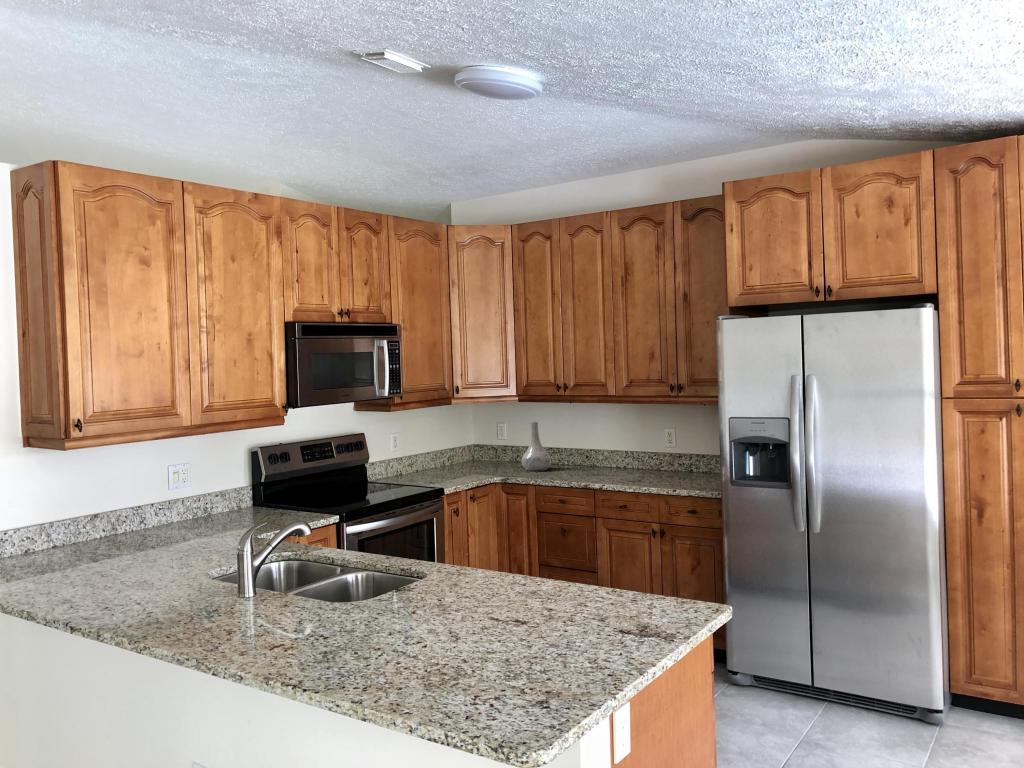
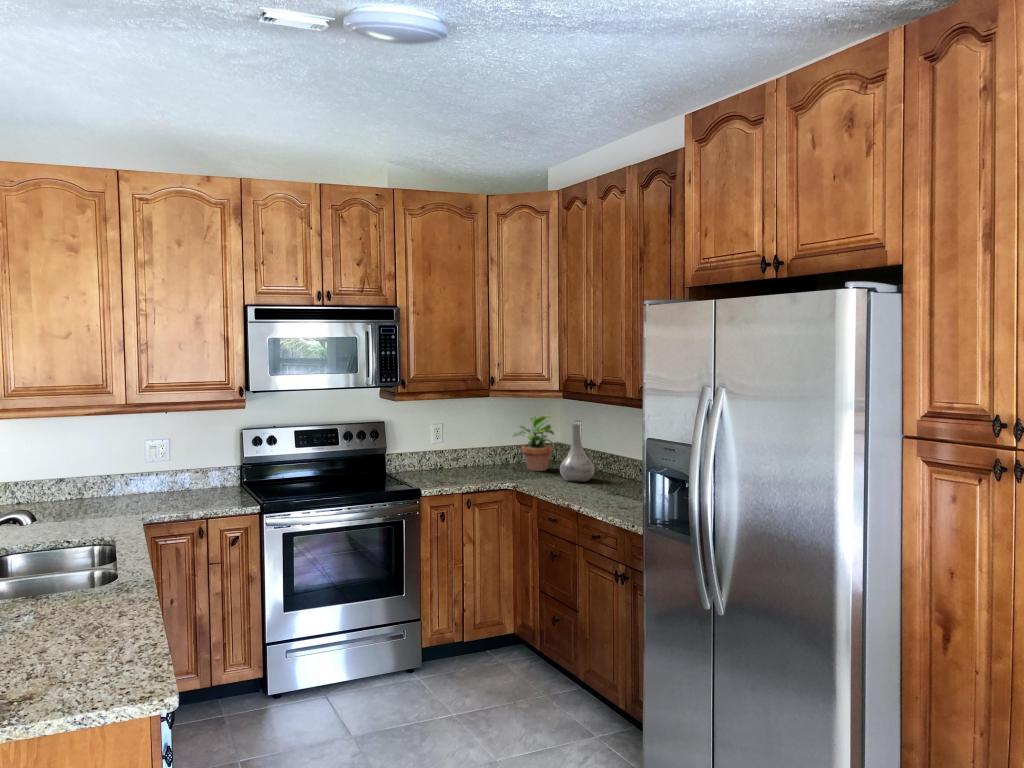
potted plant: none [463,418,500,468] -> present [512,415,554,471]

